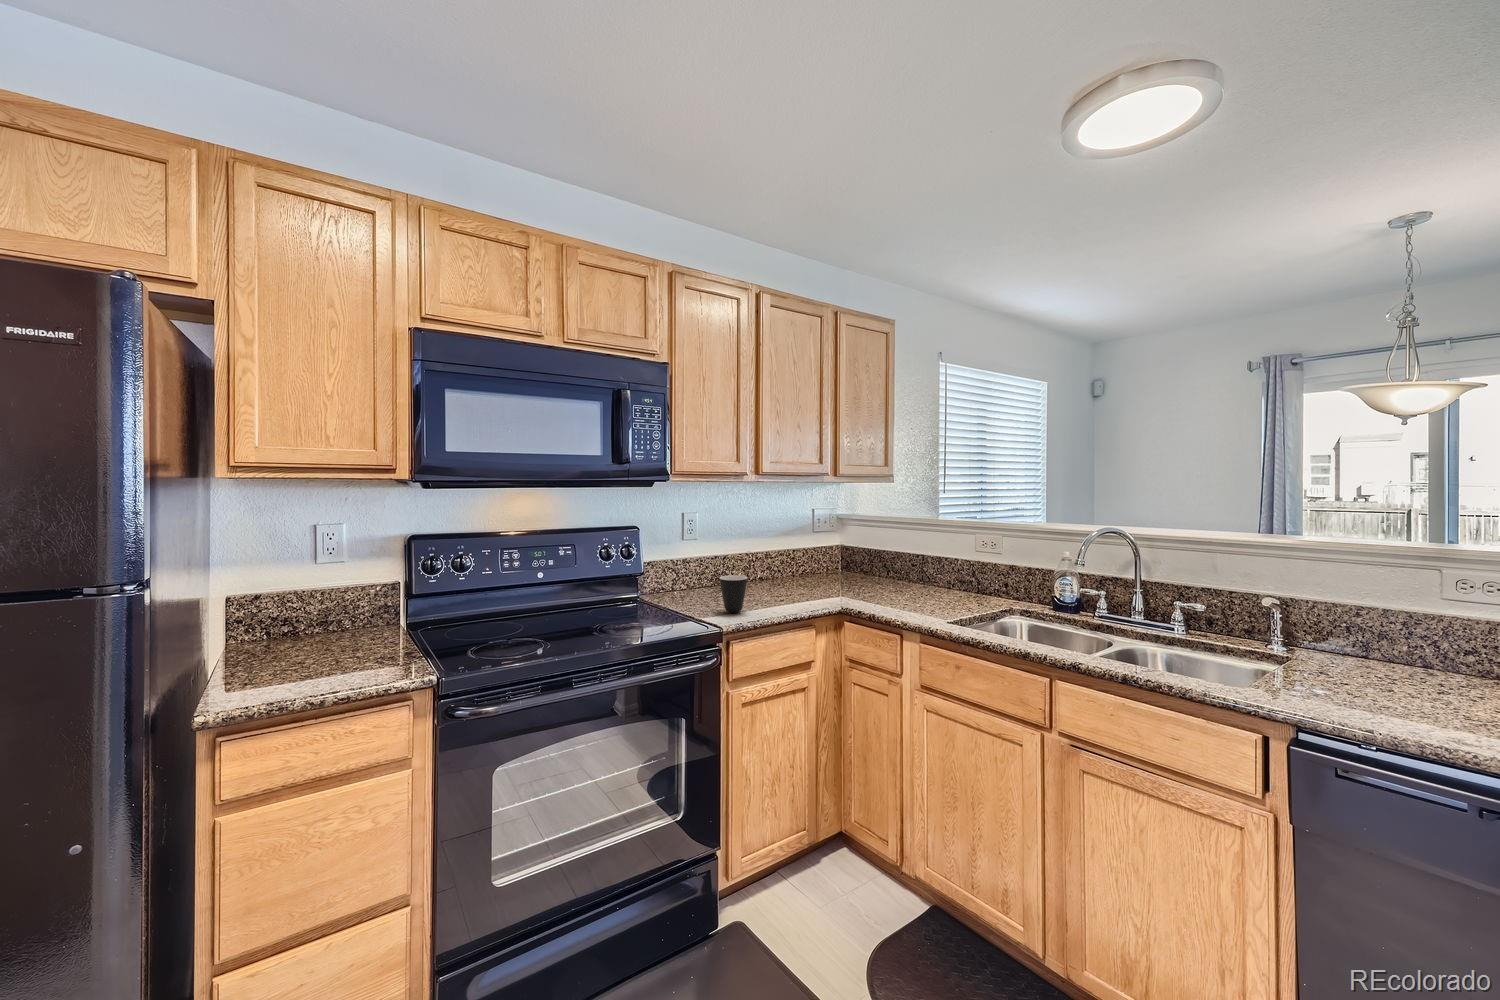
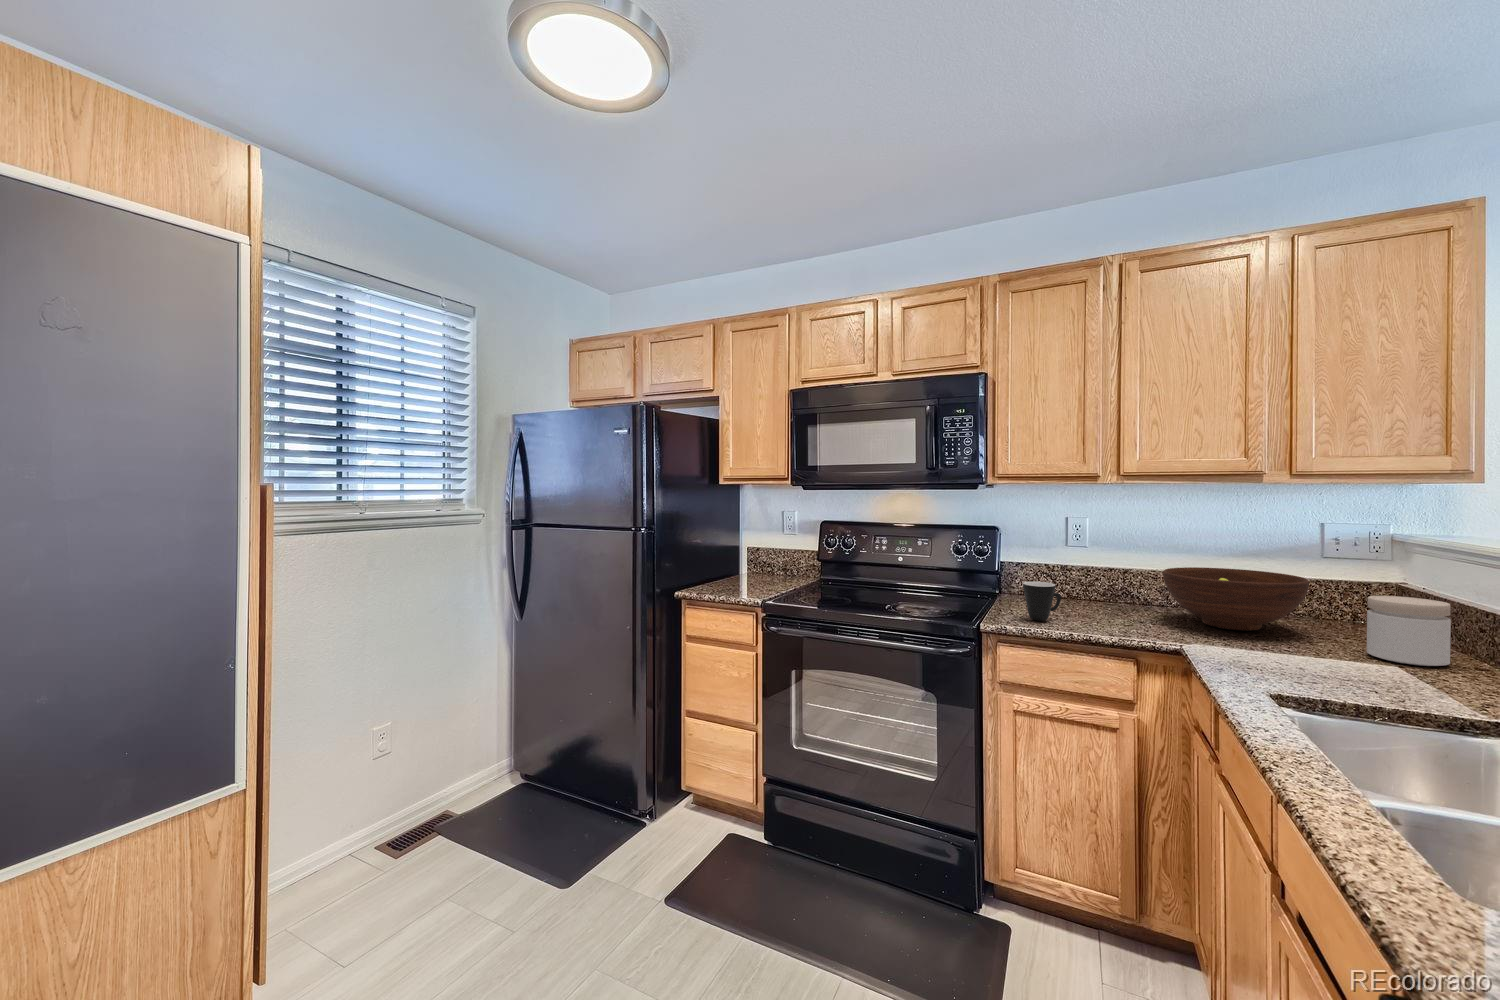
fruit bowl: none [772,545,857,590] -> present [1163,567,1309,631]
jar: none [887,551,922,591] -> present [1367,596,1451,666]

